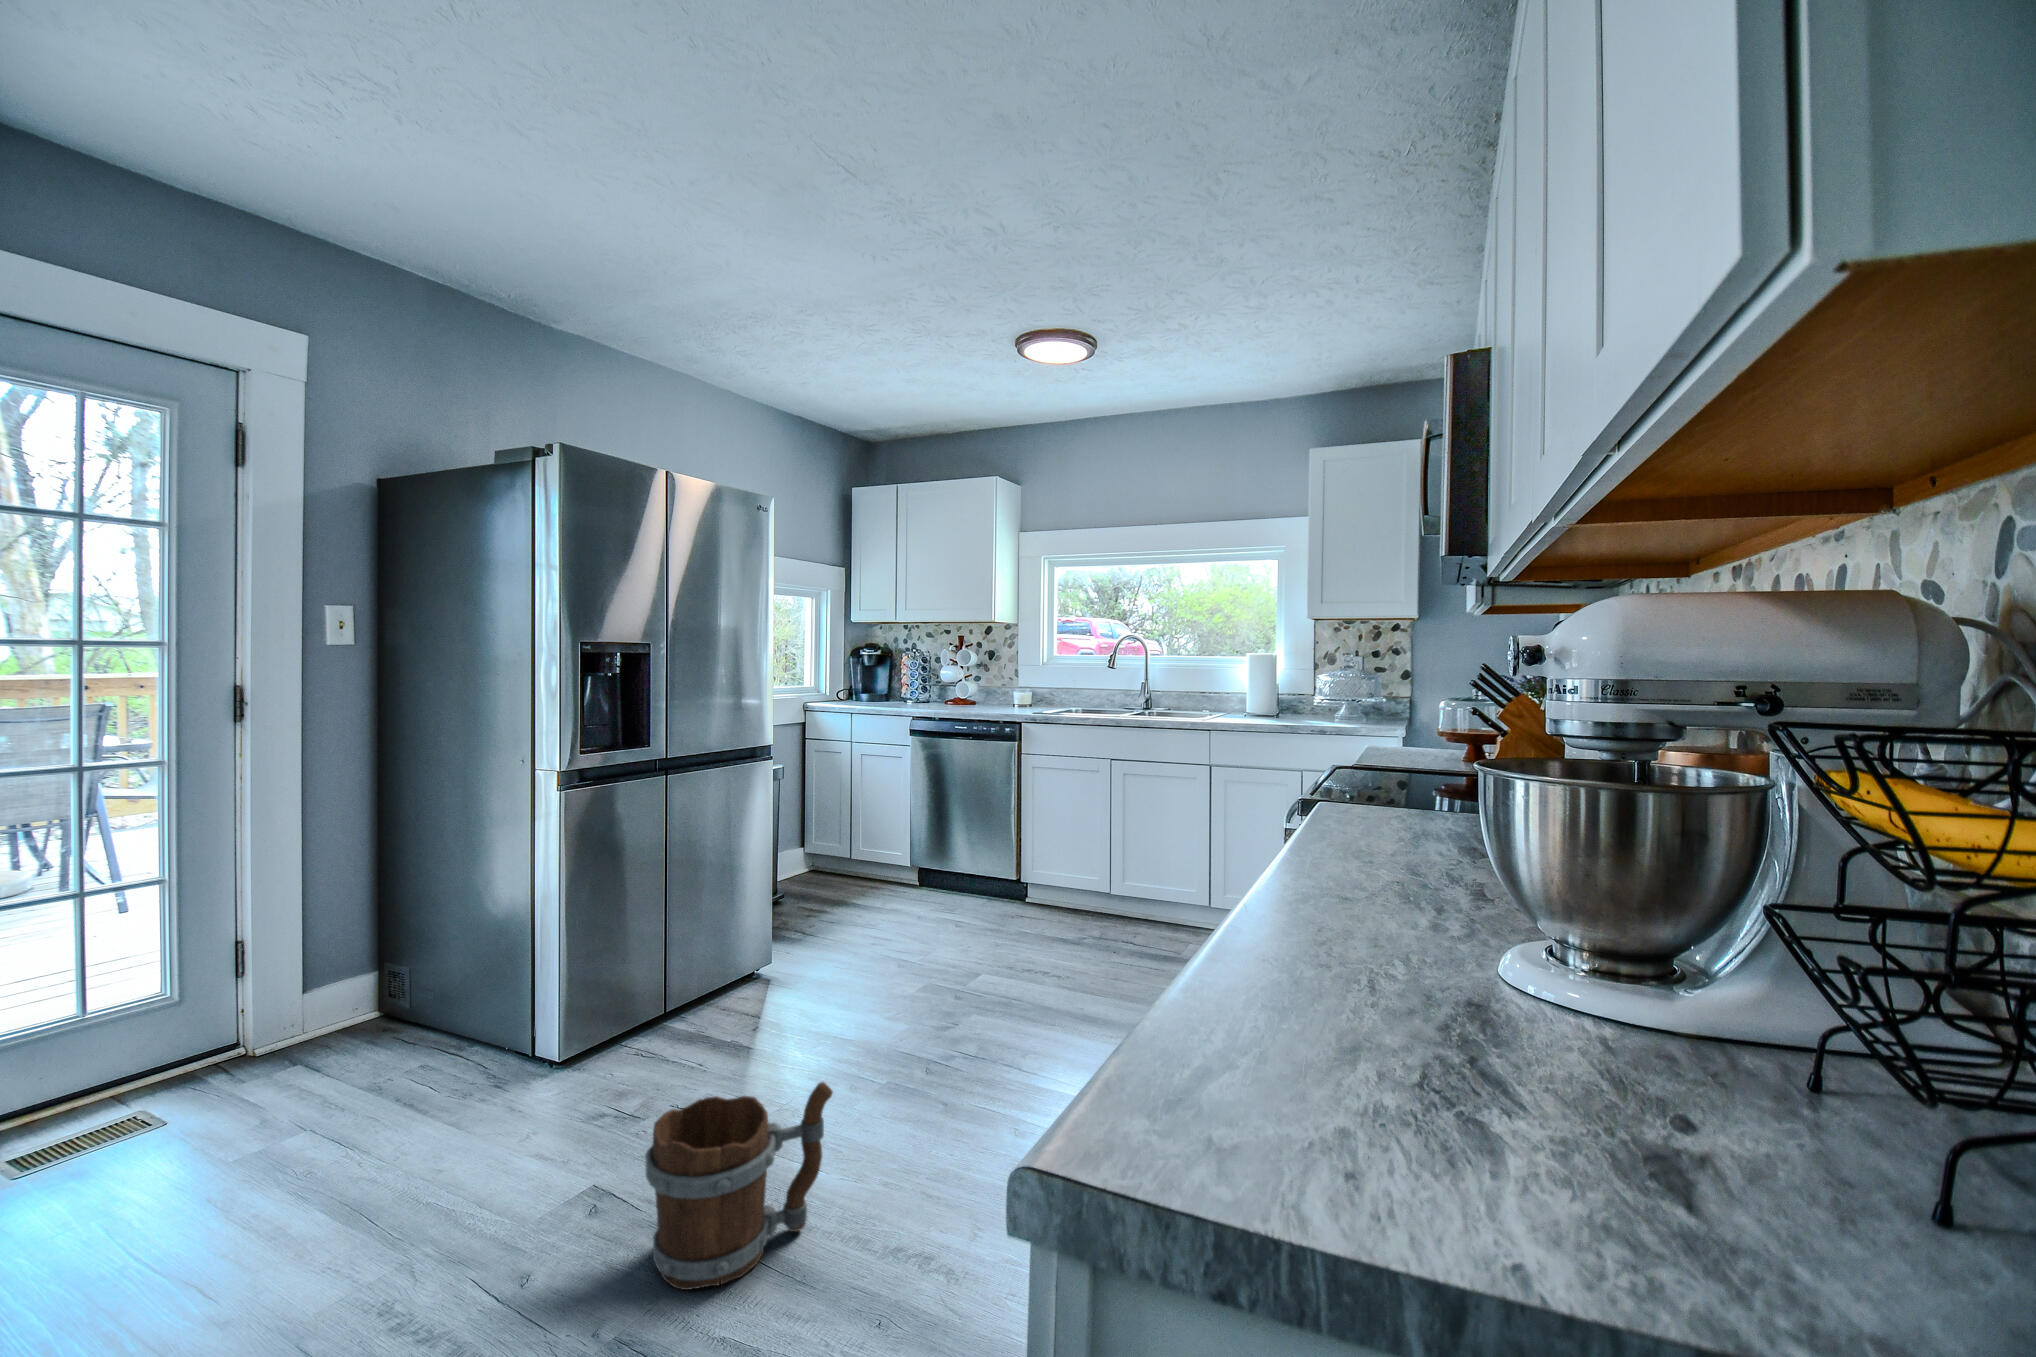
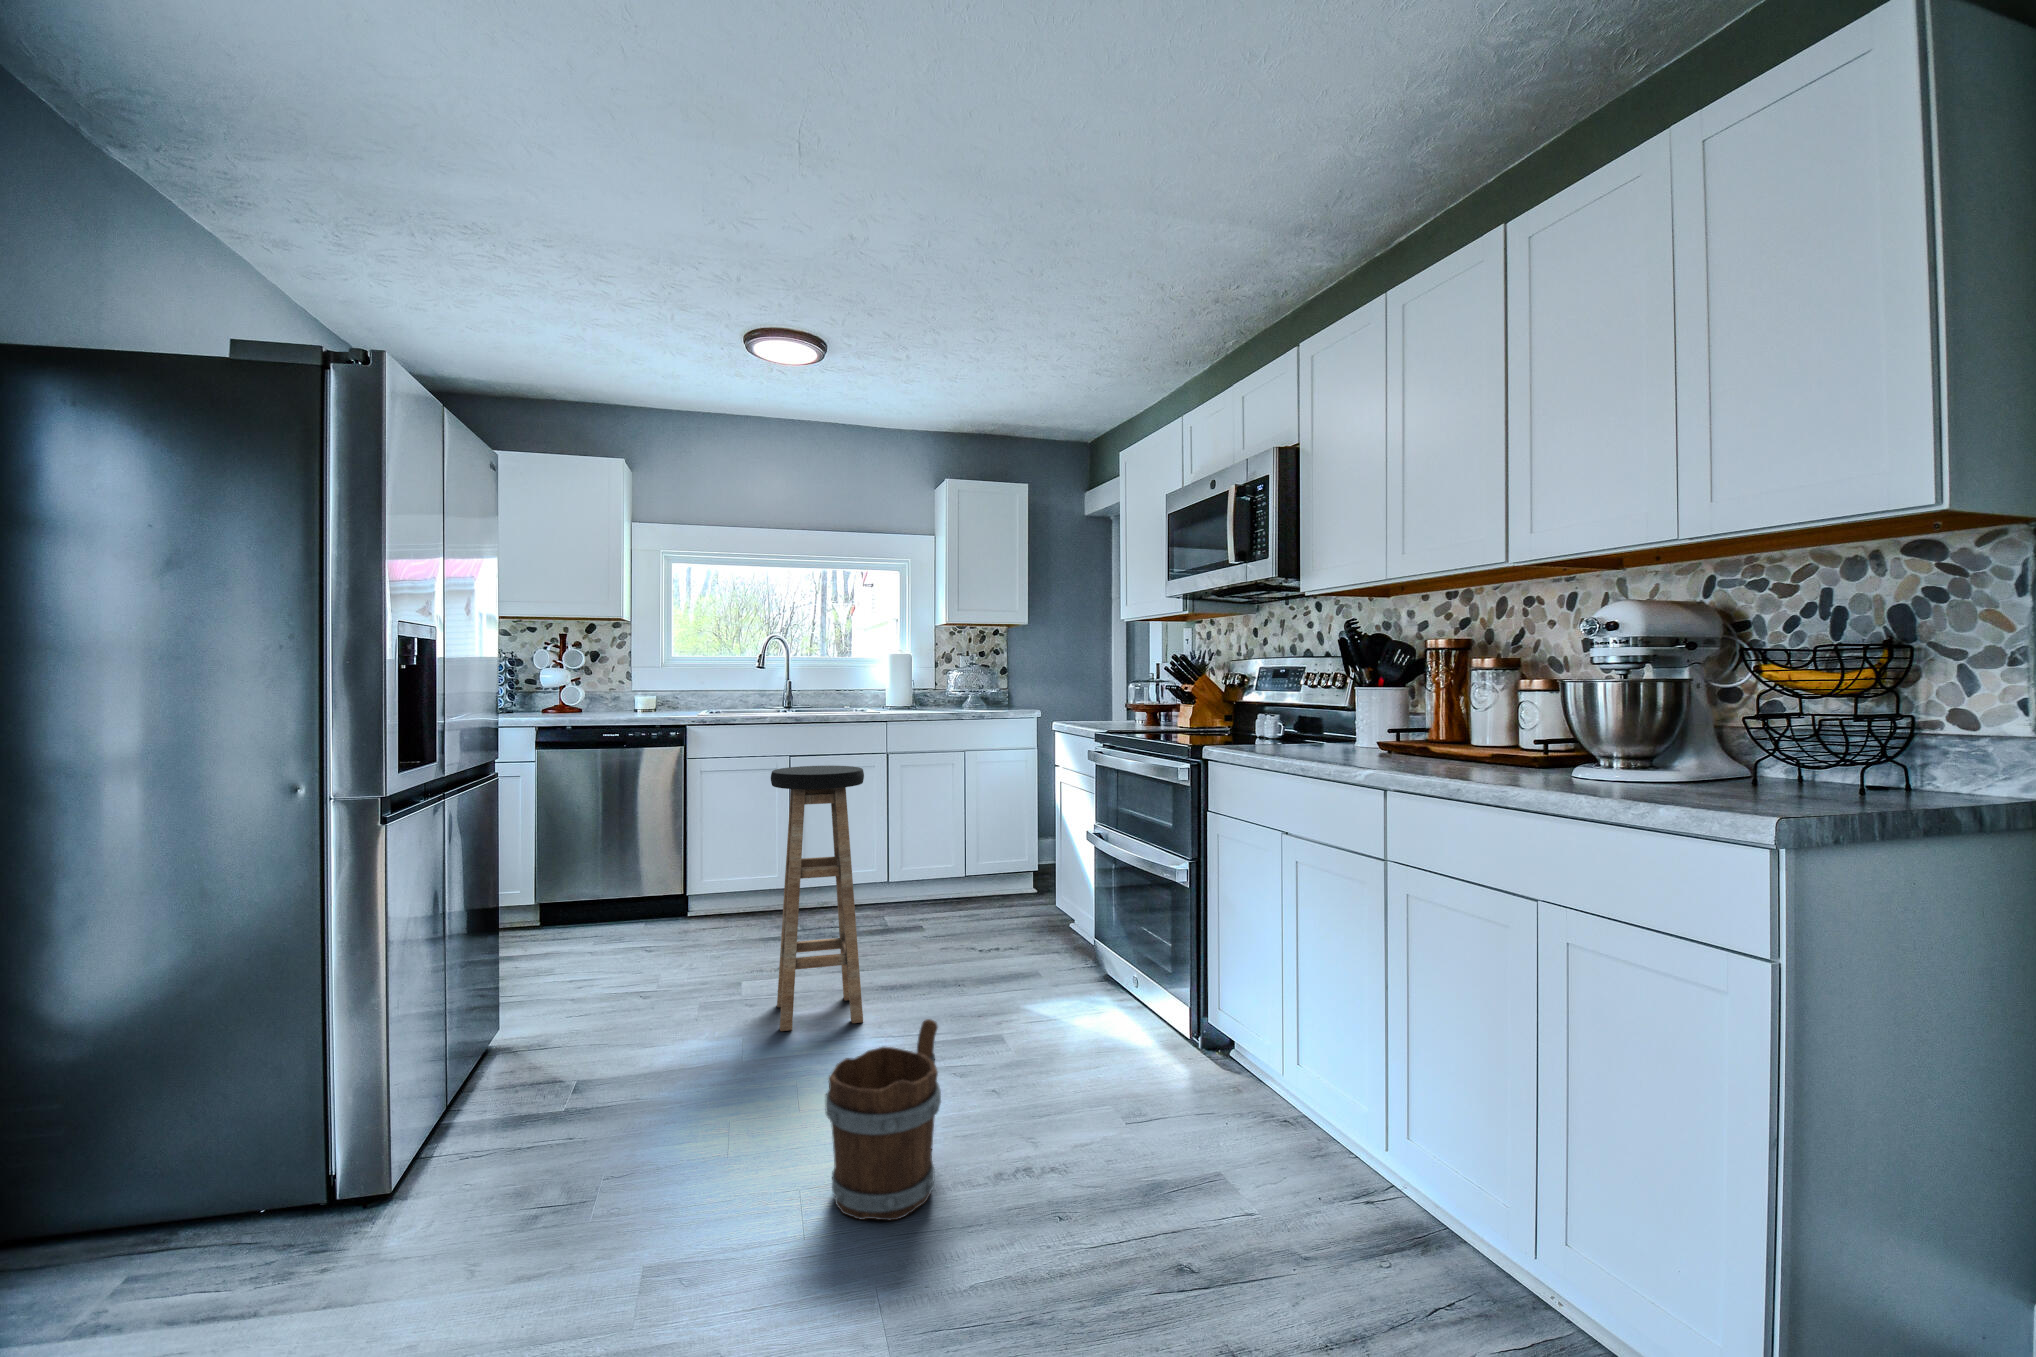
bar stool: none [912,777,1021,1057] -> present [771,766,864,1031]

